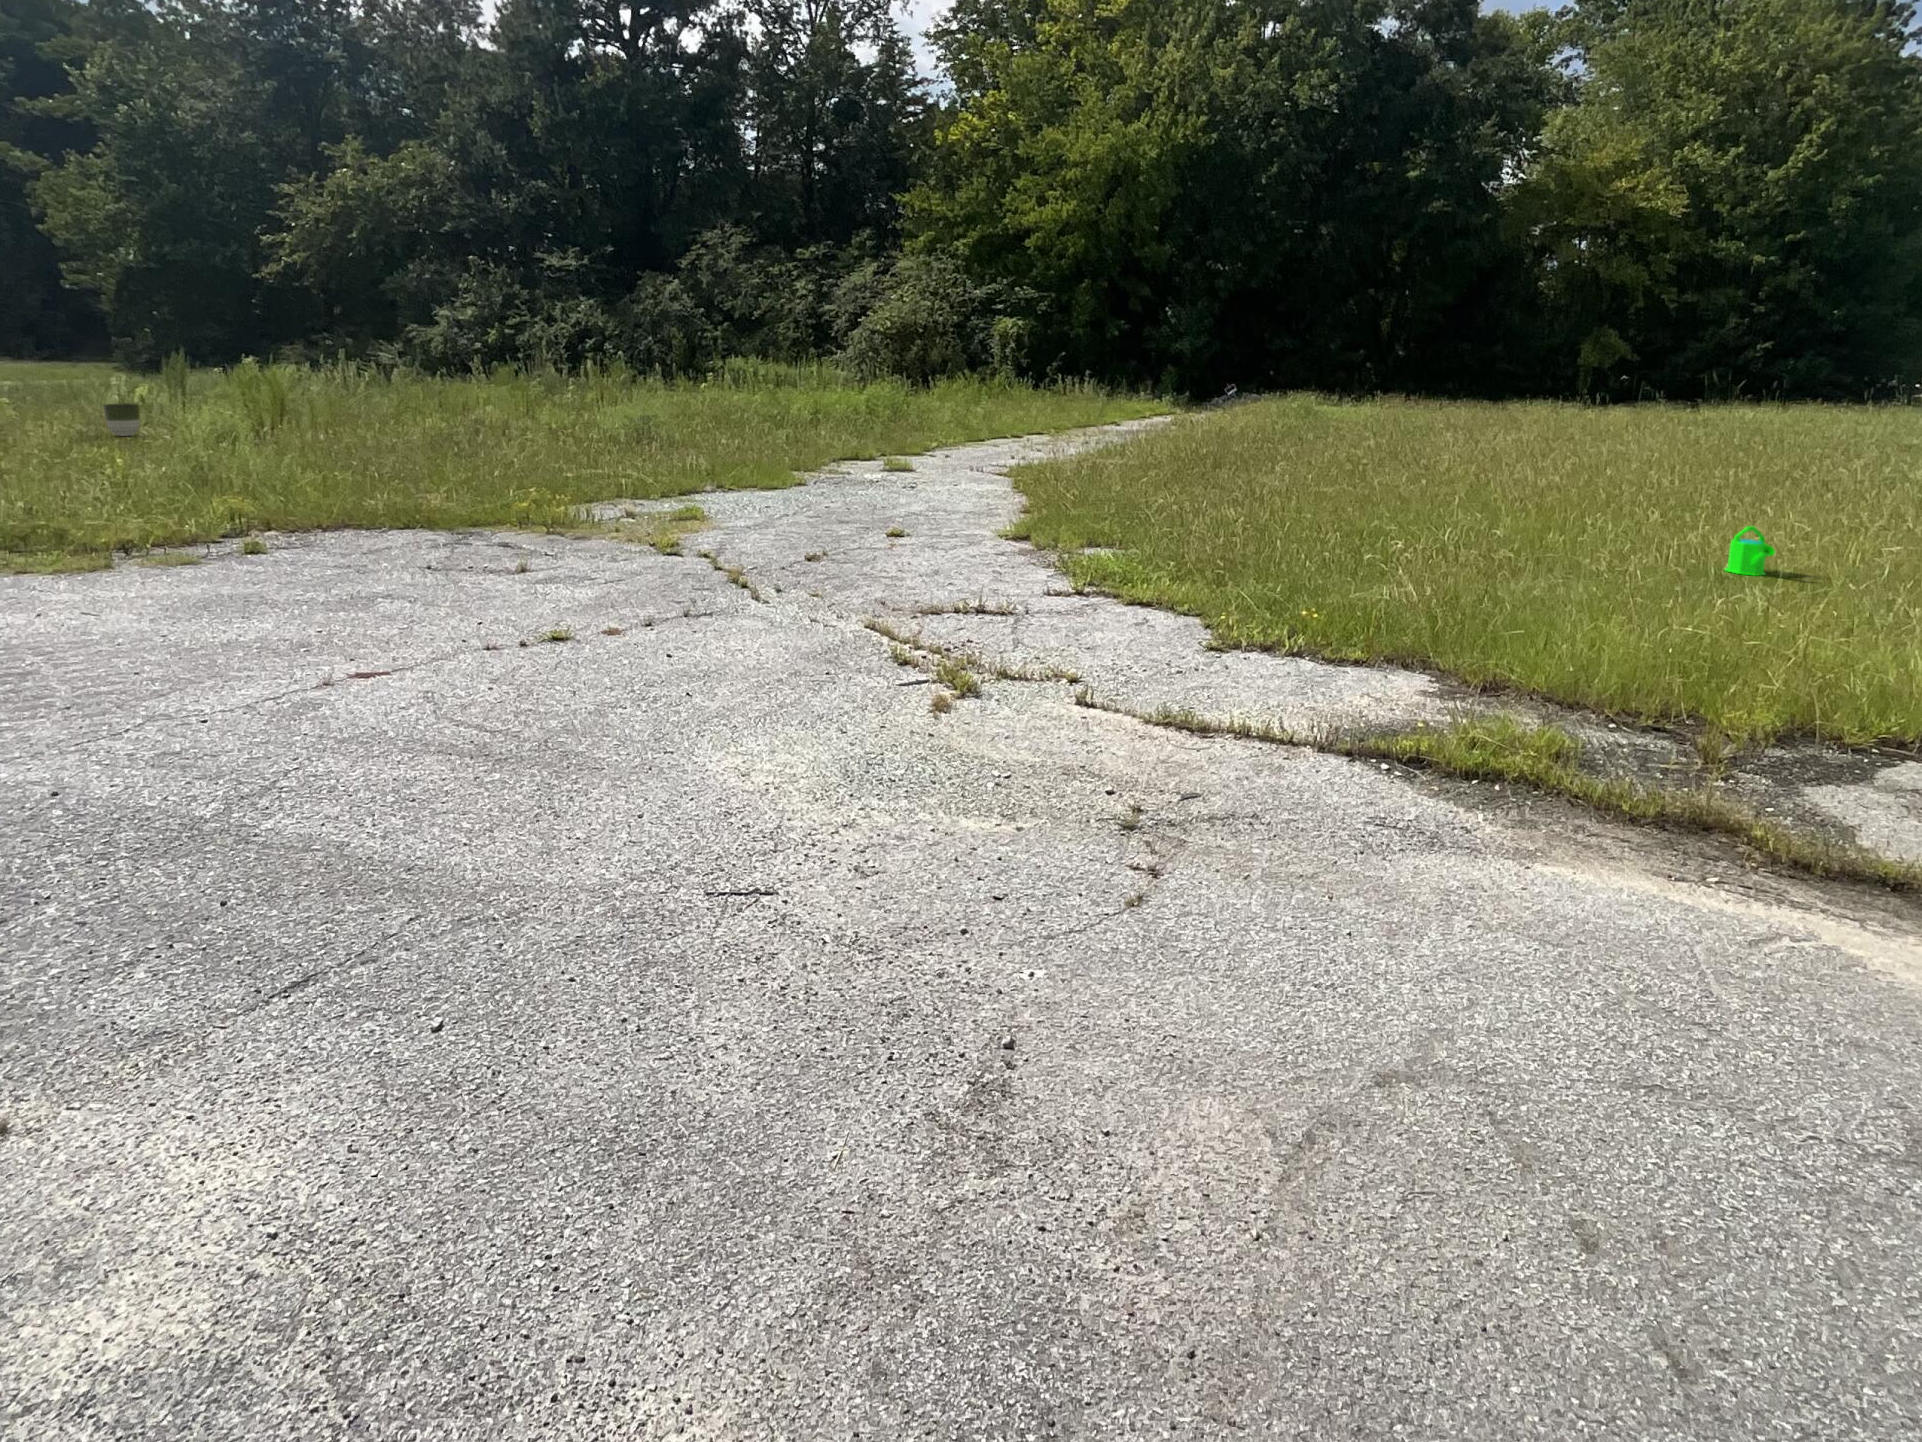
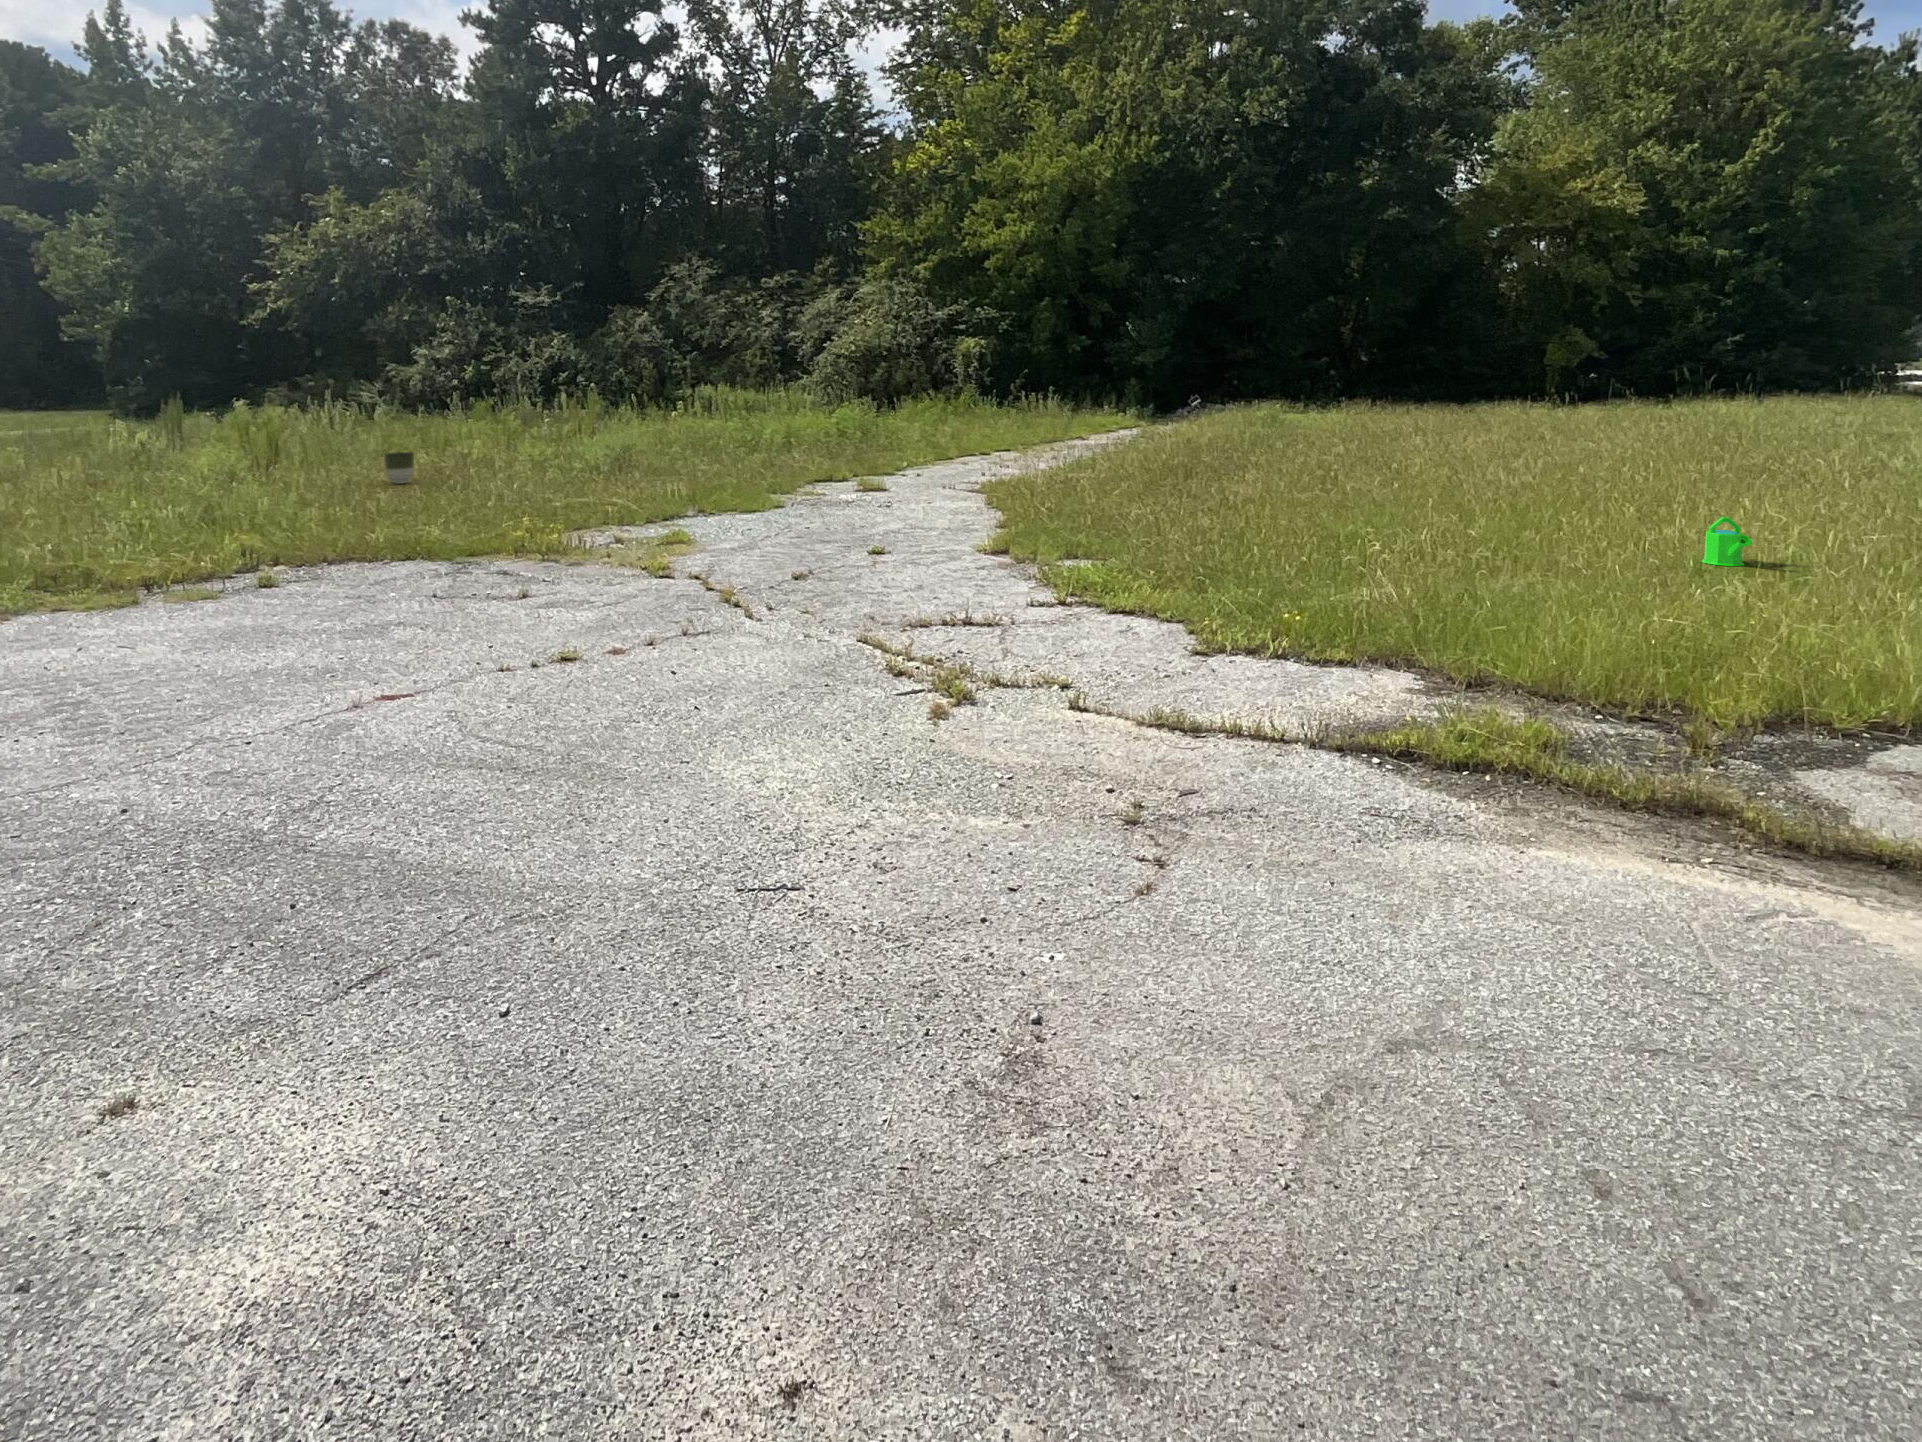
planter: present [104,403,140,436] -> present [384,452,414,484]

